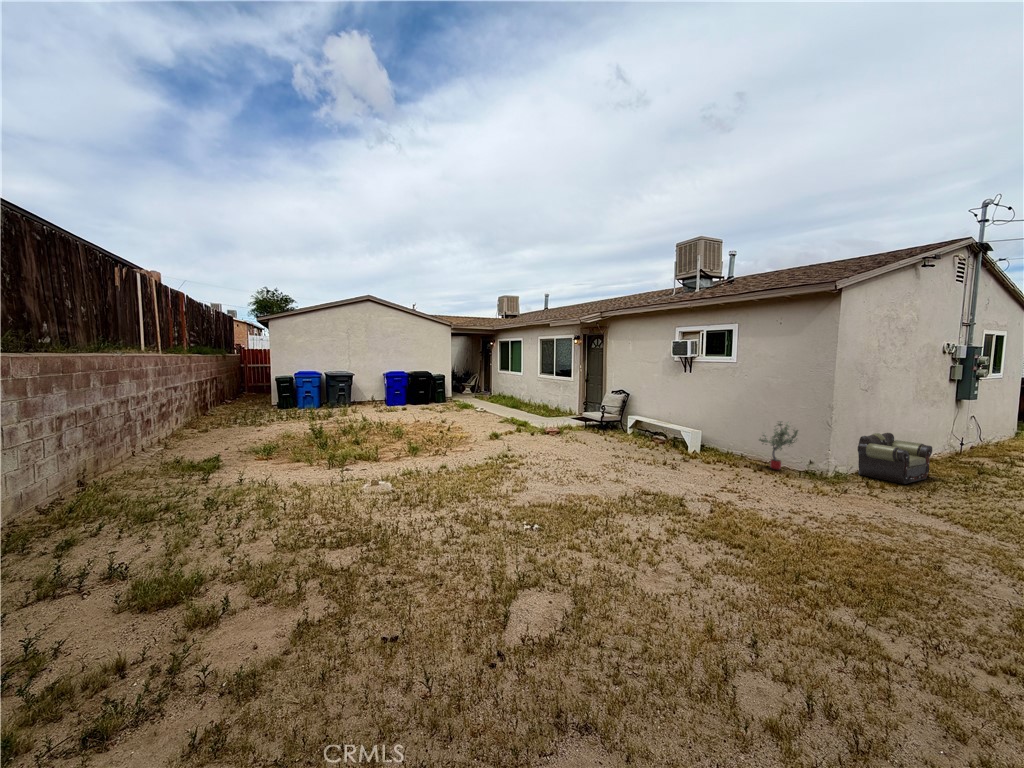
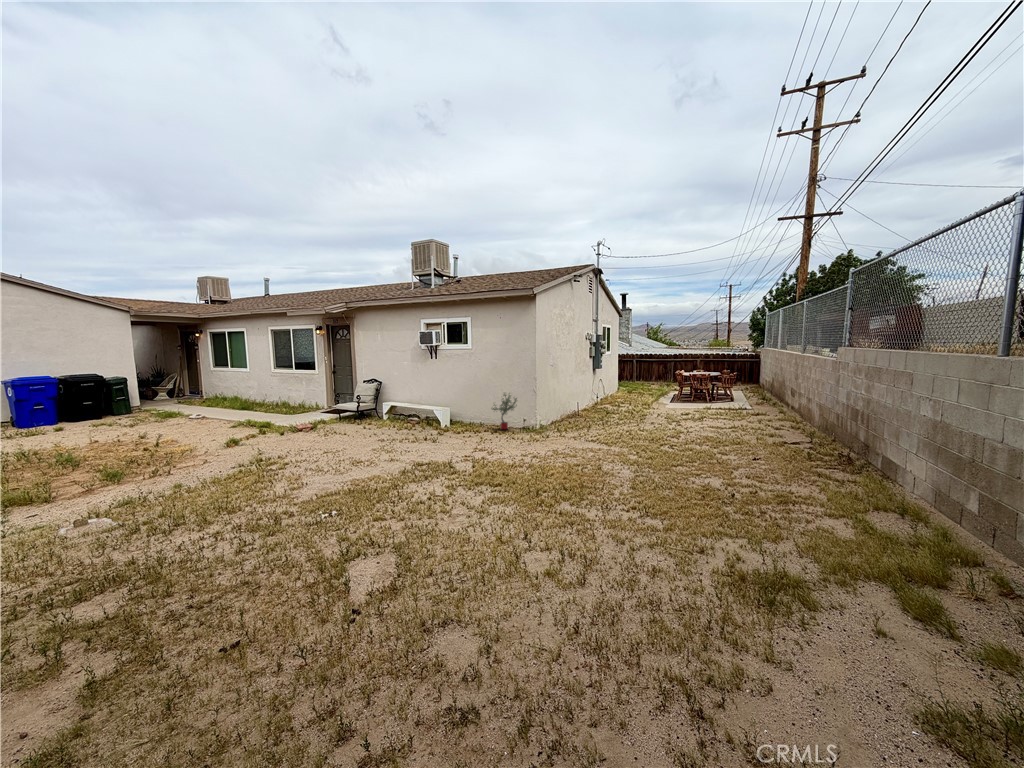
armchair: present [858,433,932,484] -> none [551,393,589,426]

